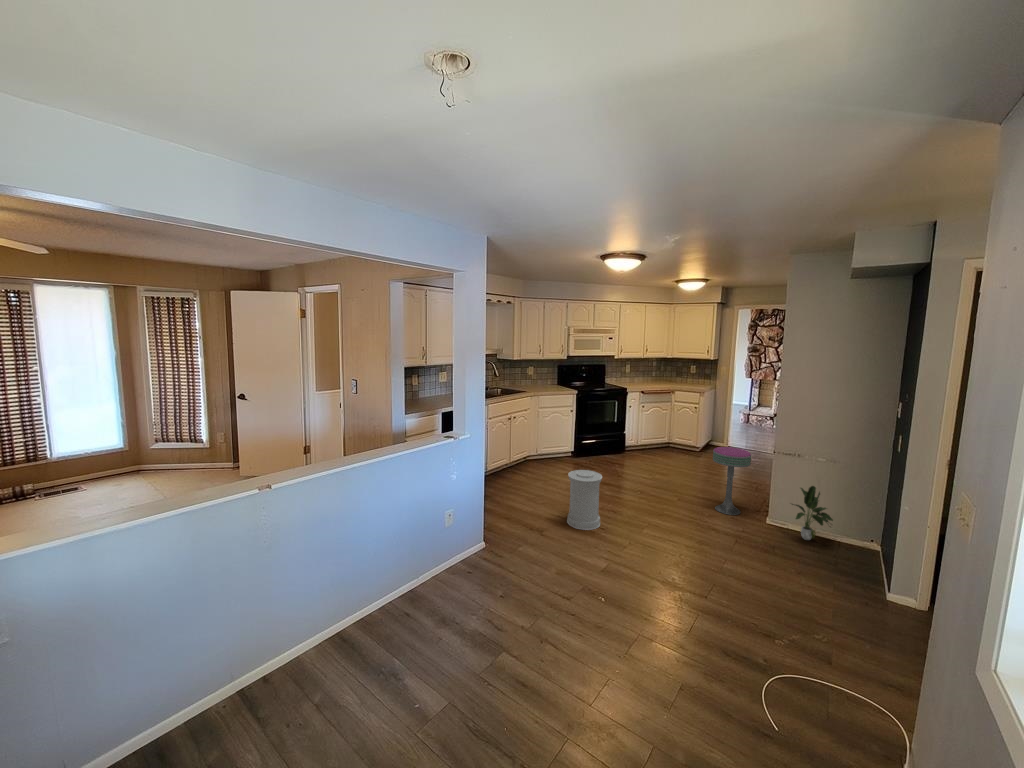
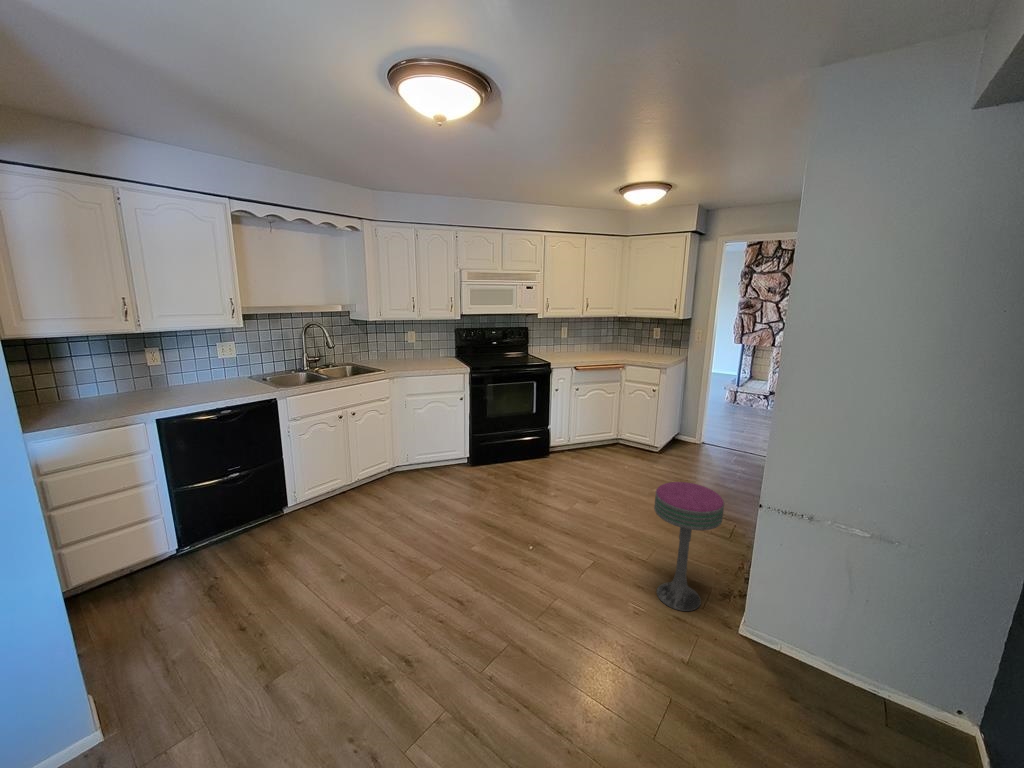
trash can: present [567,470,602,530] -> none [349,540,423,671]
potted plant: present [792,486,833,540] -> none [794,584,884,695]

